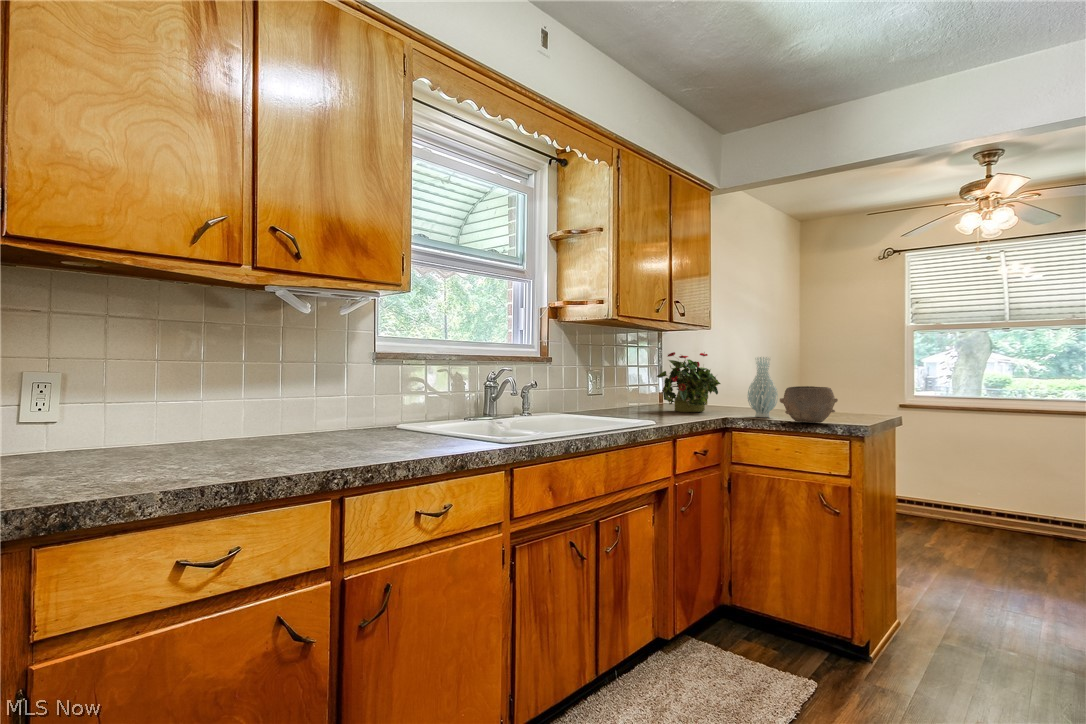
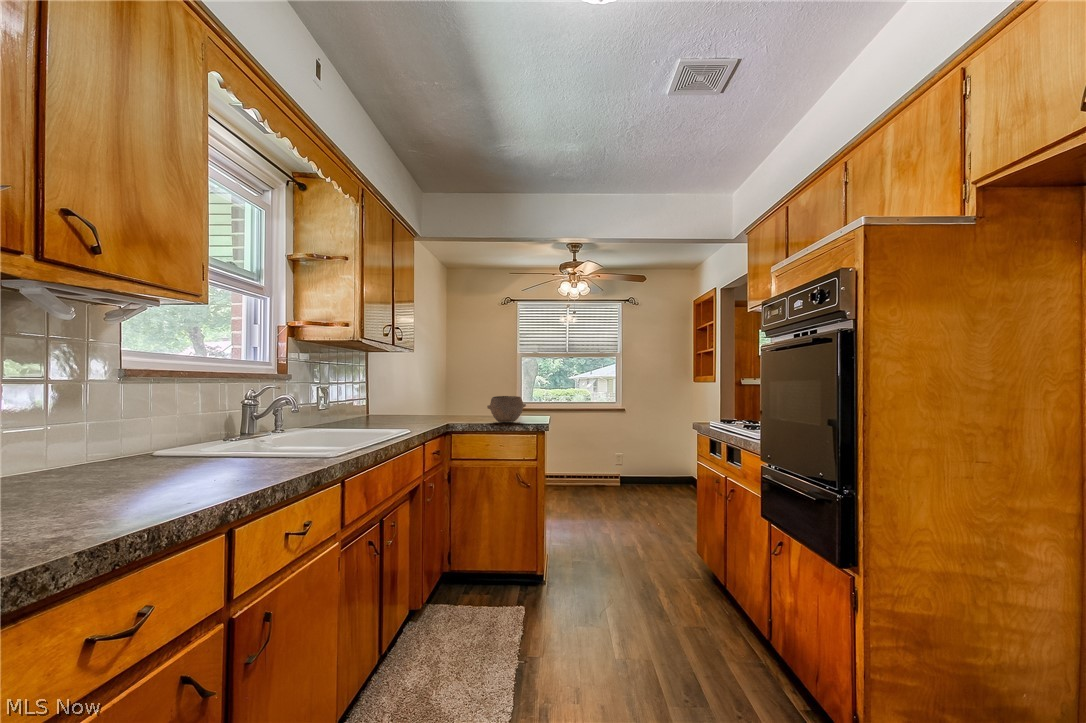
potted plant: present [657,352,720,412] -> none [379,370,435,421]
vase: present [748,357,778,417] -> none [458,374,479,421]

